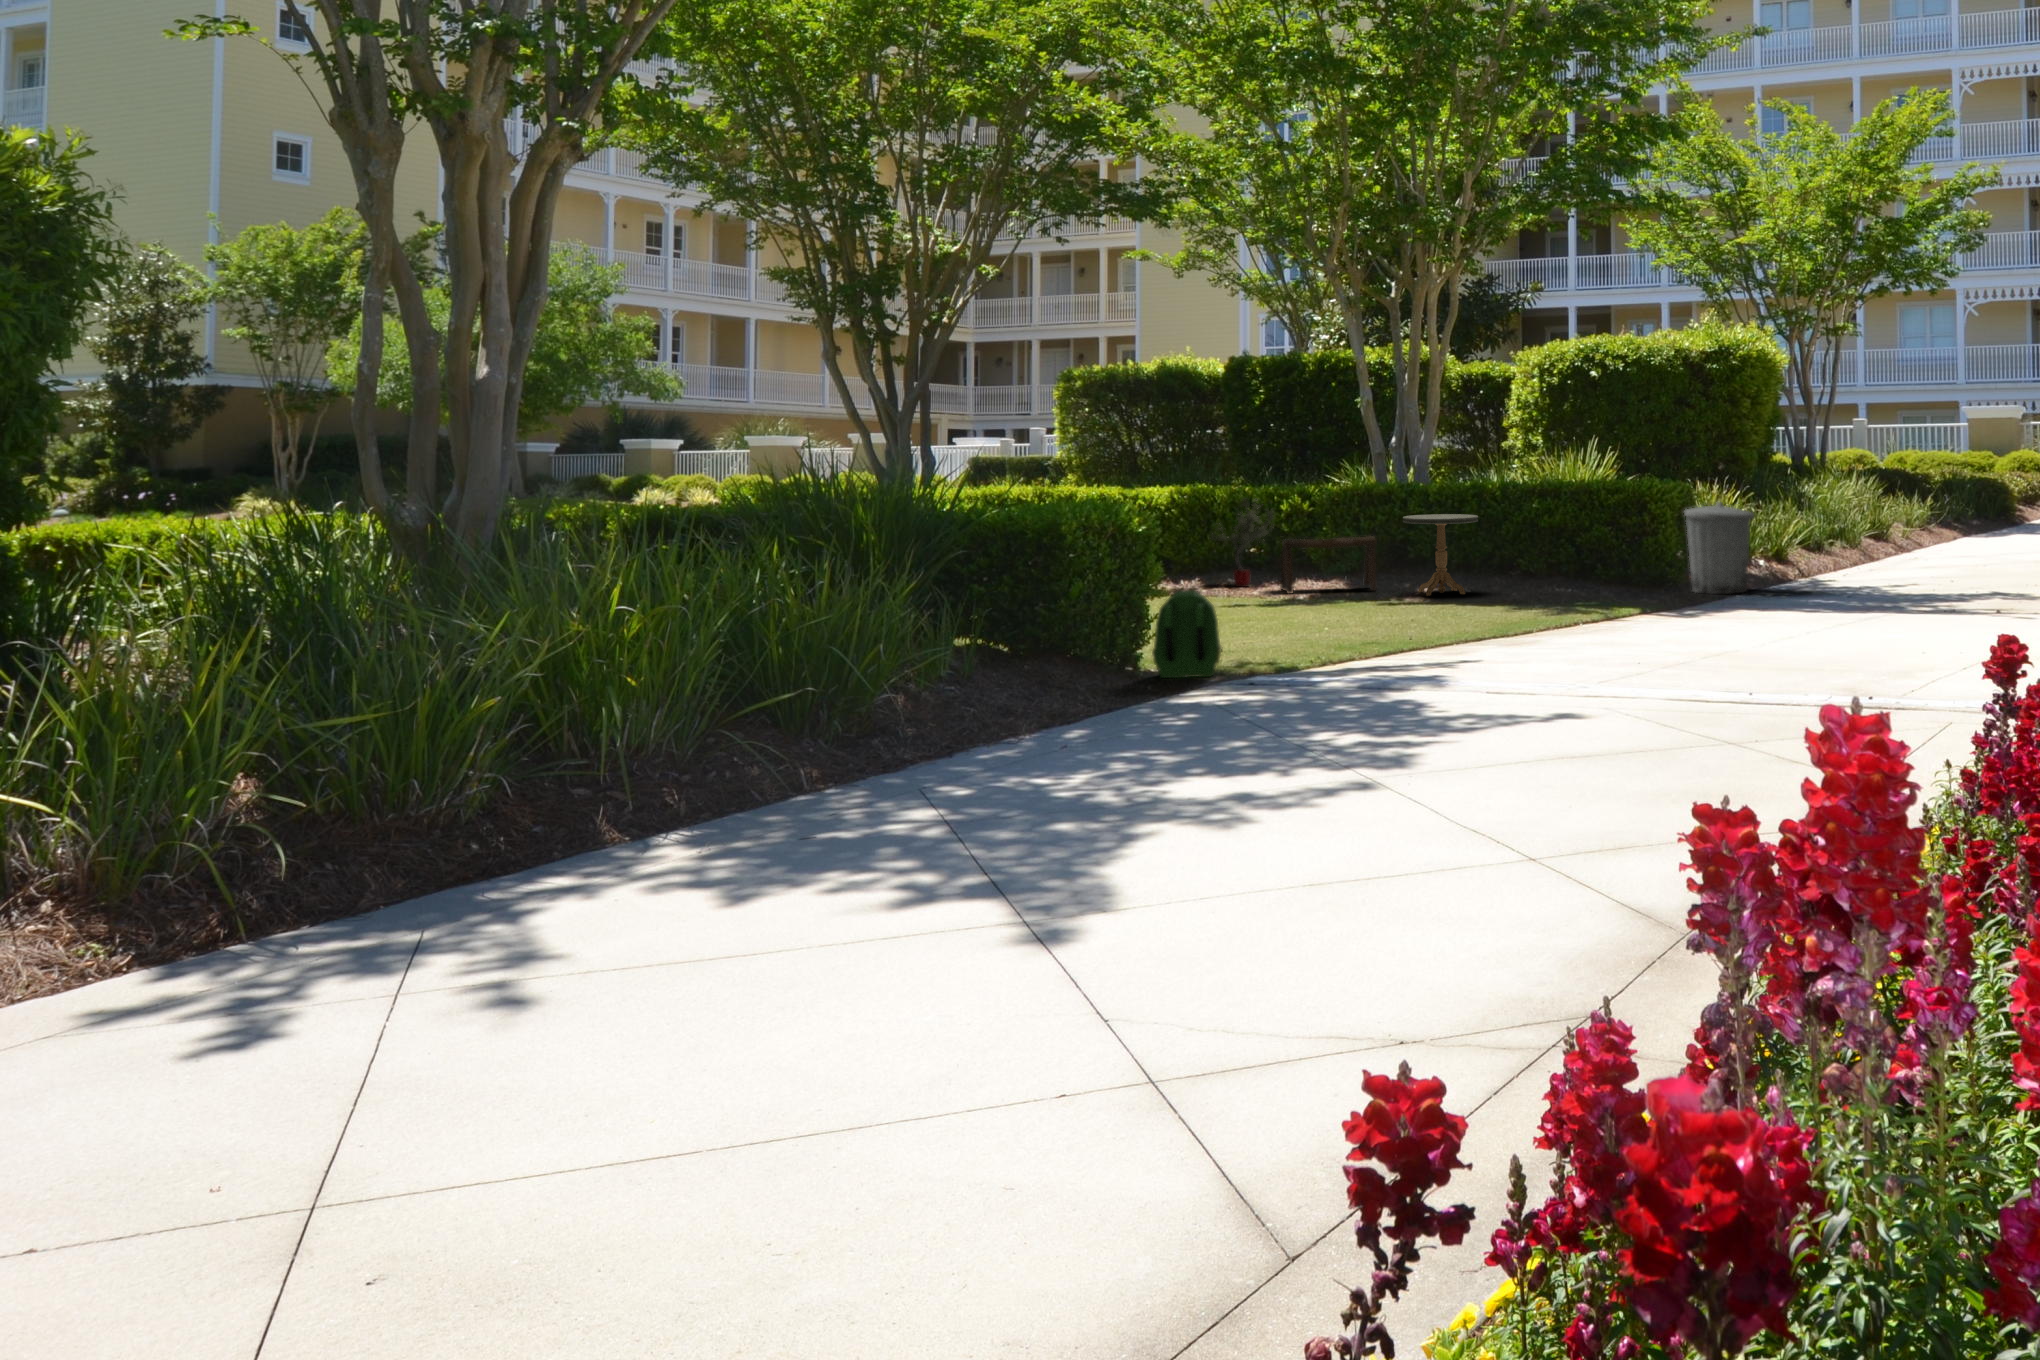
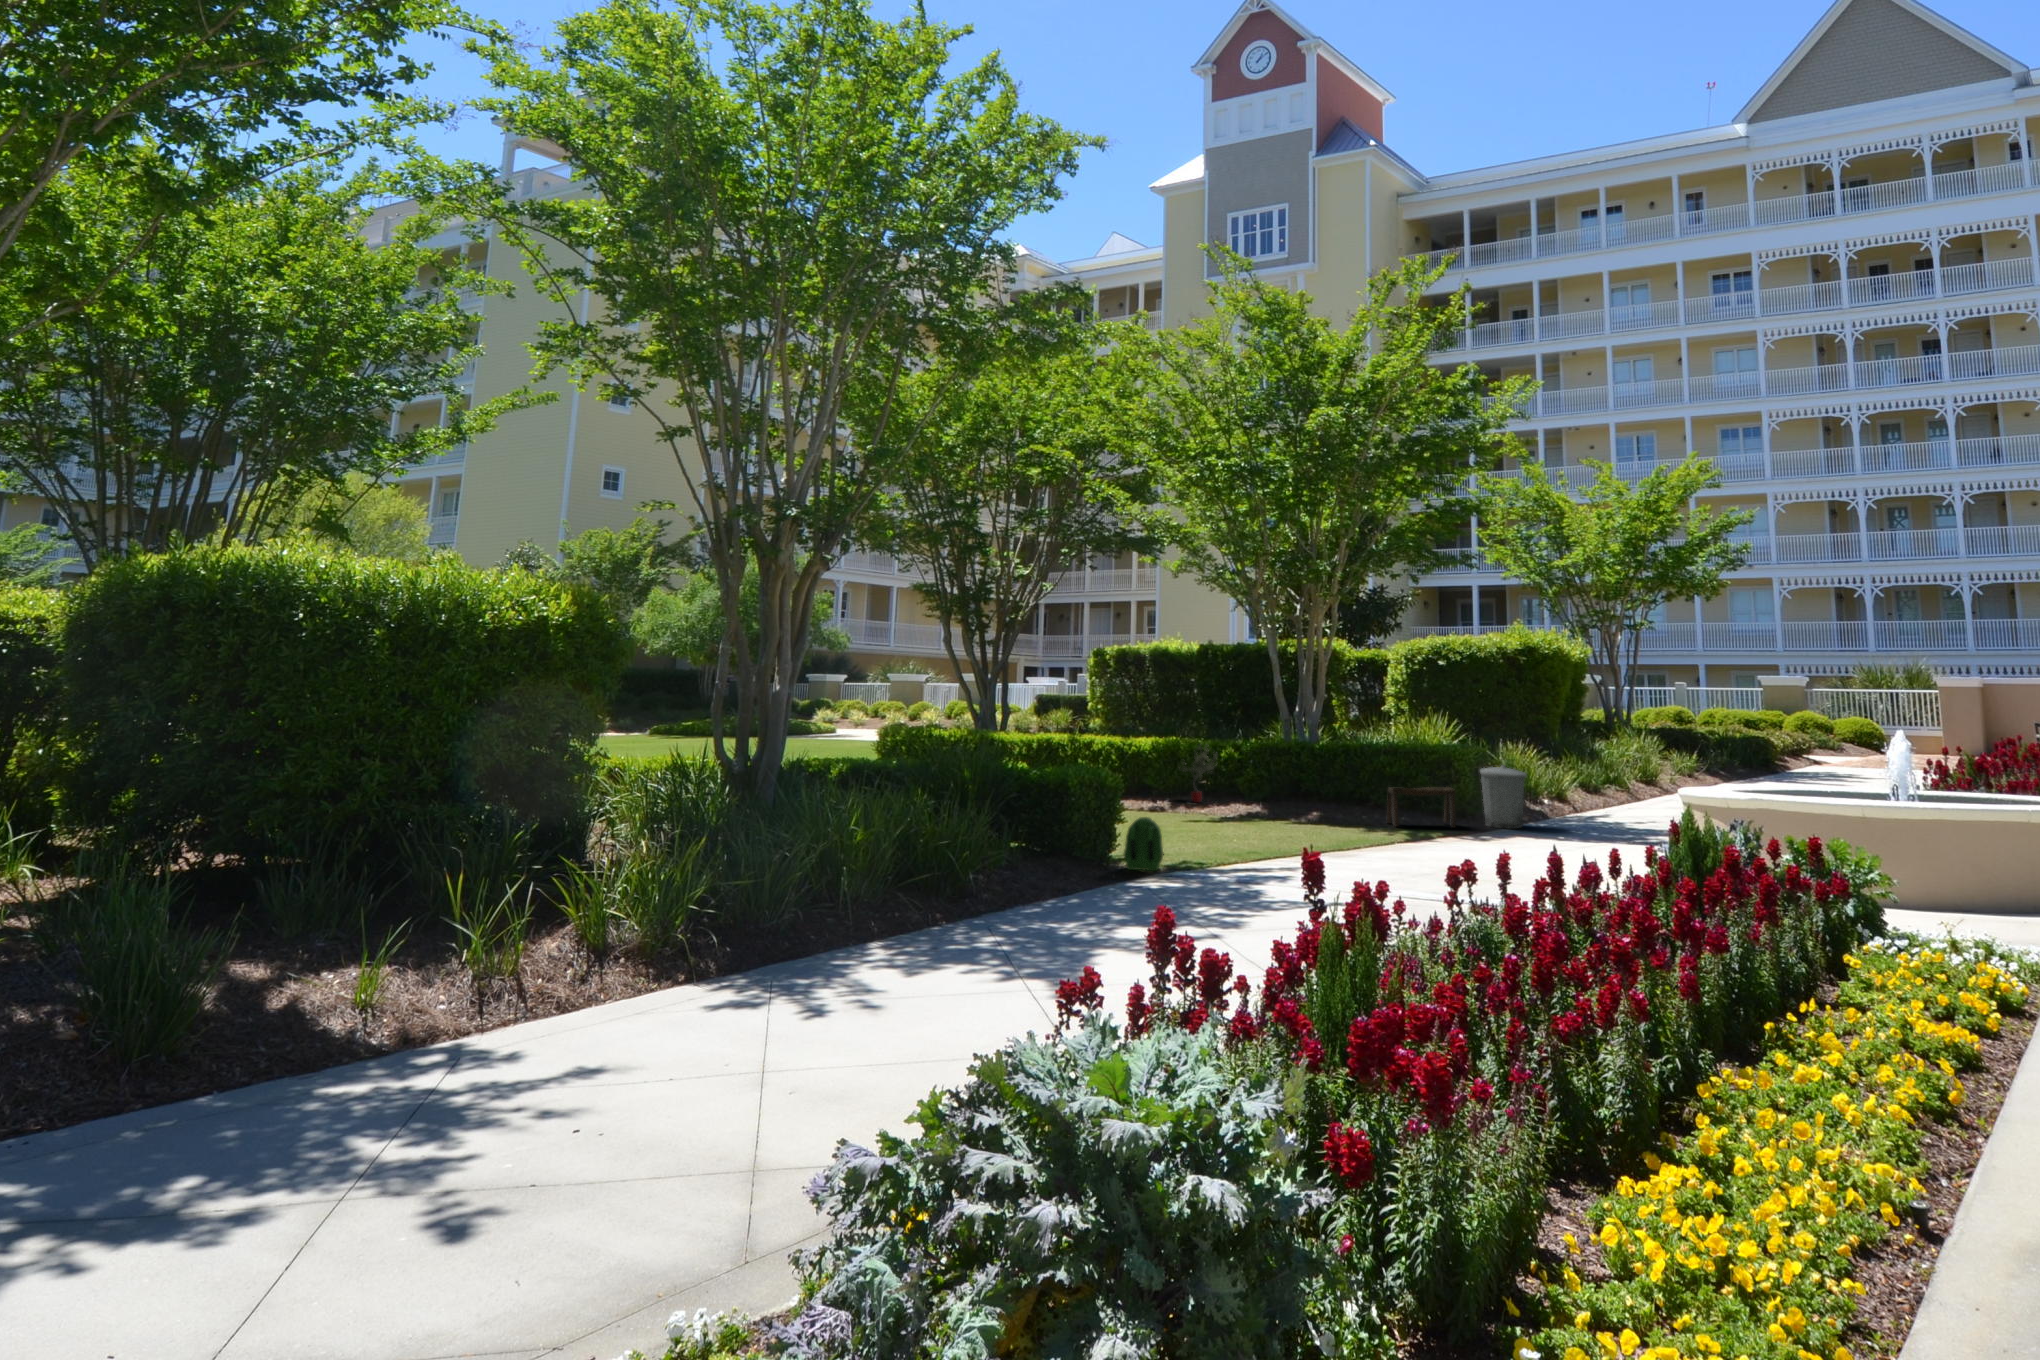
side table: present [1403,514,1478,596] -> none [1296,762,1345,818]
bench: present [1280,536,1377,594] -> present [1387,787,1456,828]

